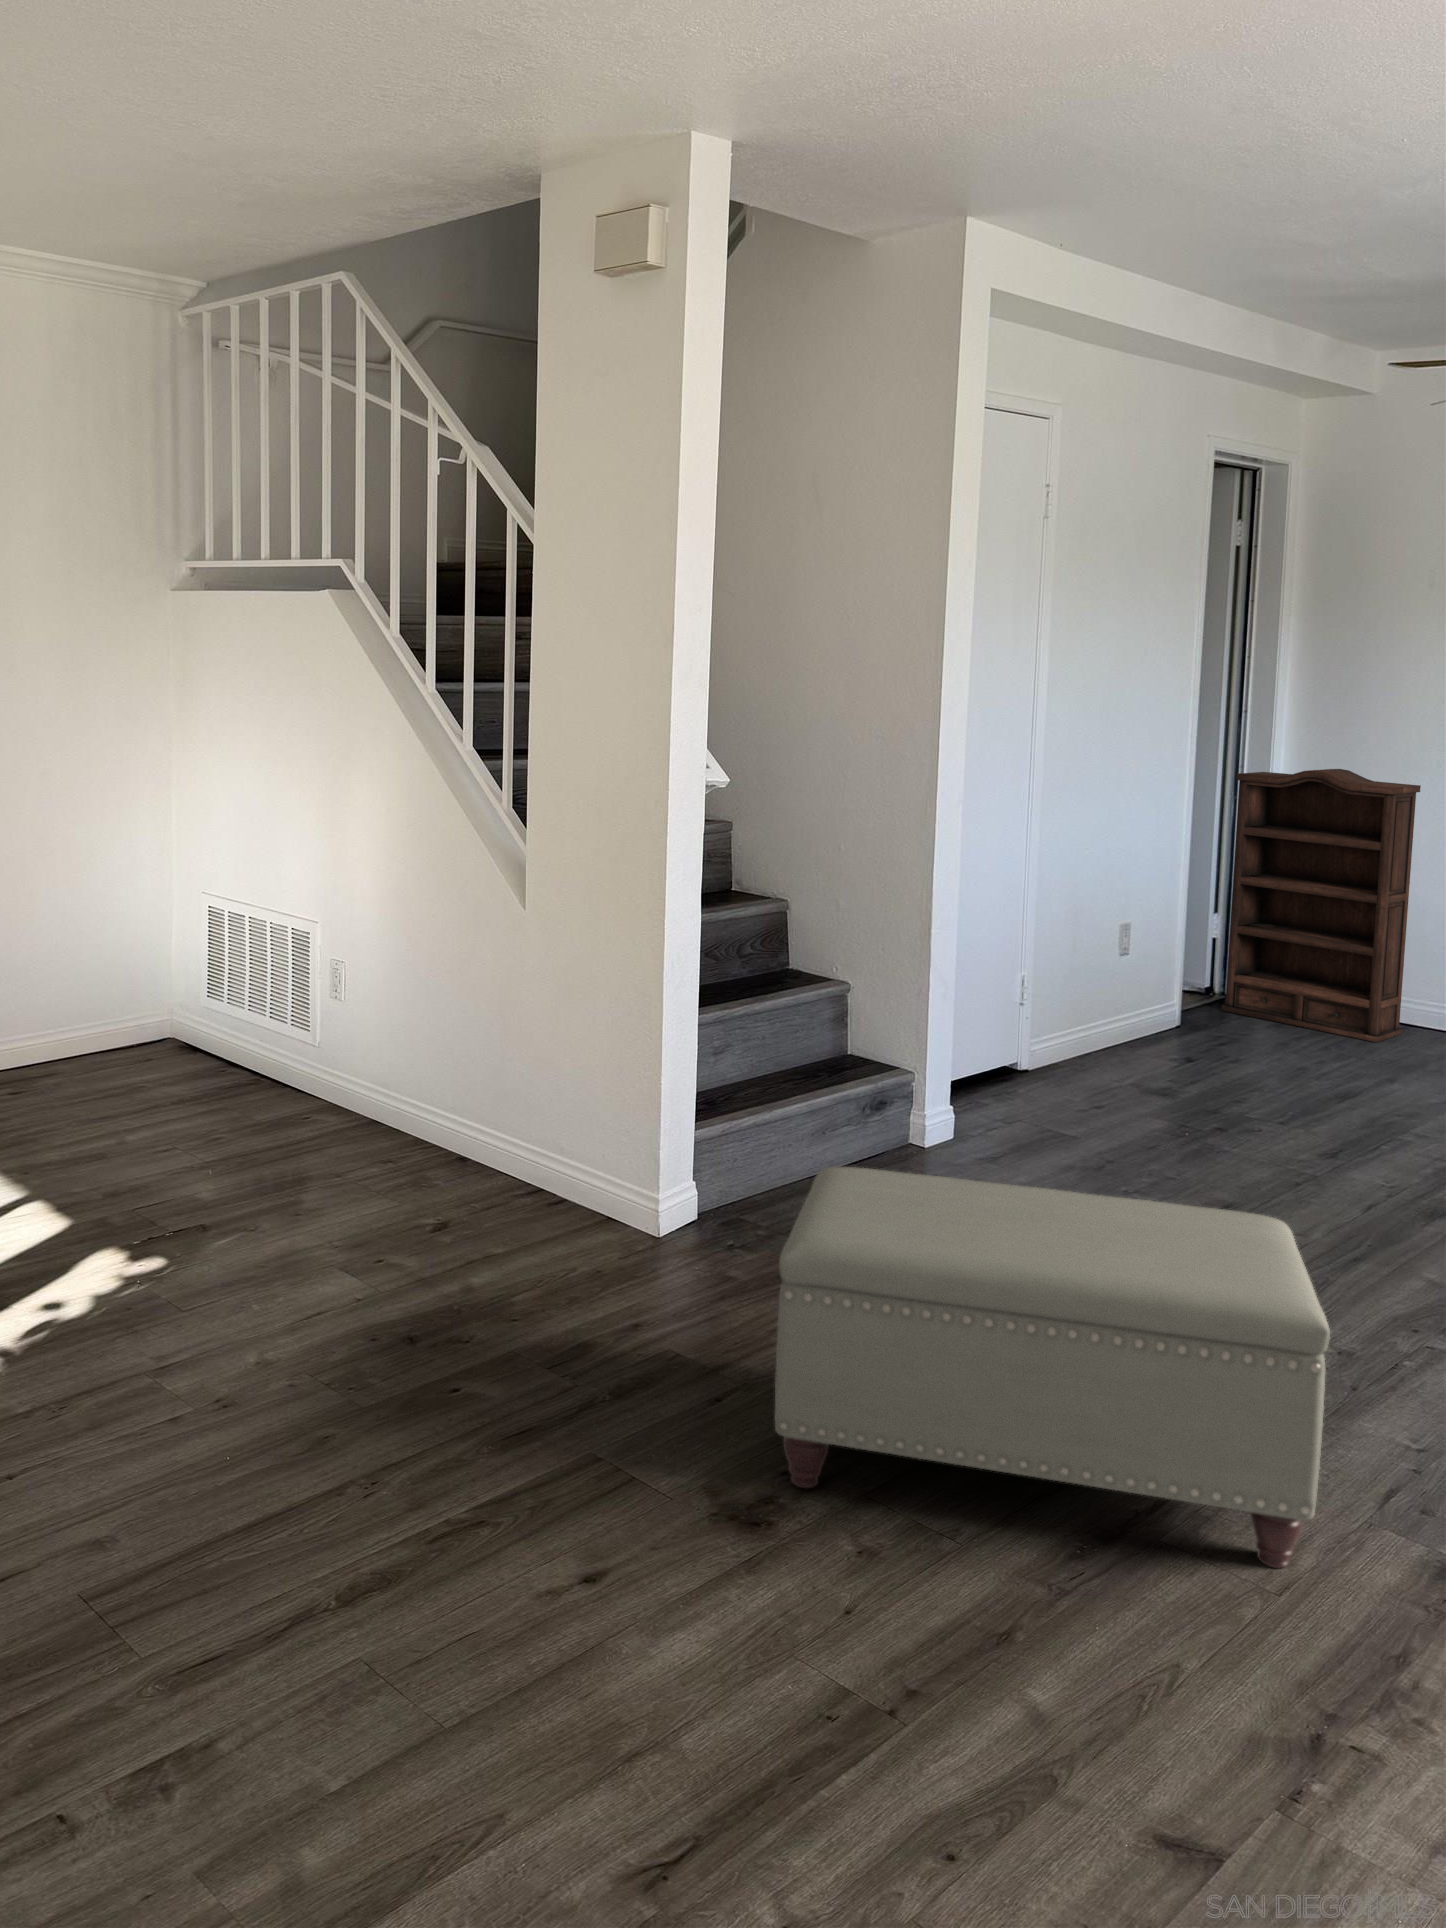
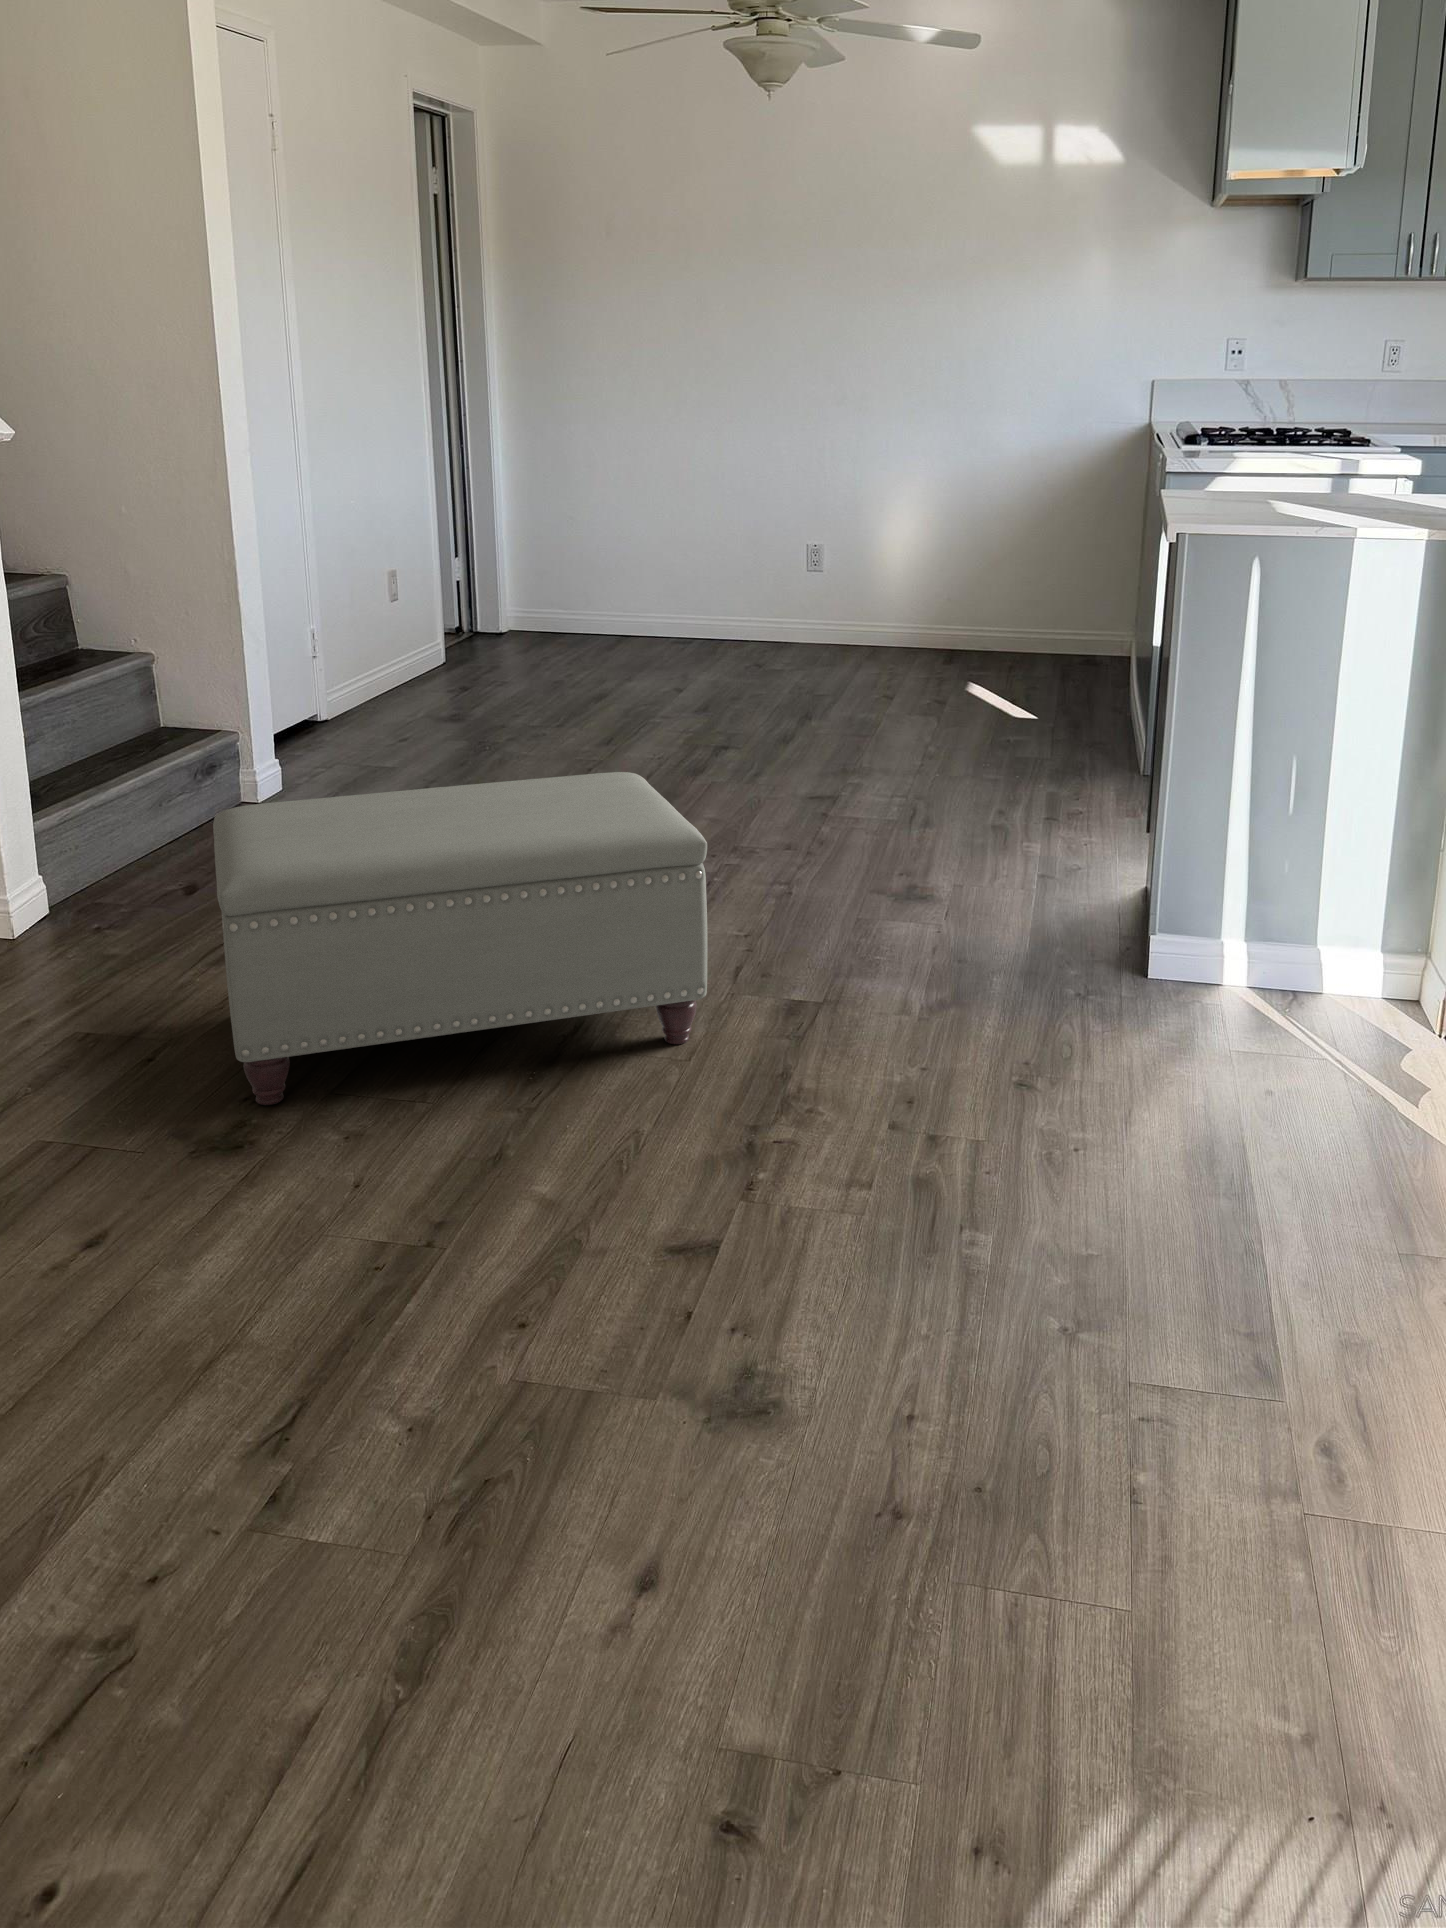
bookshelf: present [1222,769,1421,1042] -> none [463,412,624,651]

